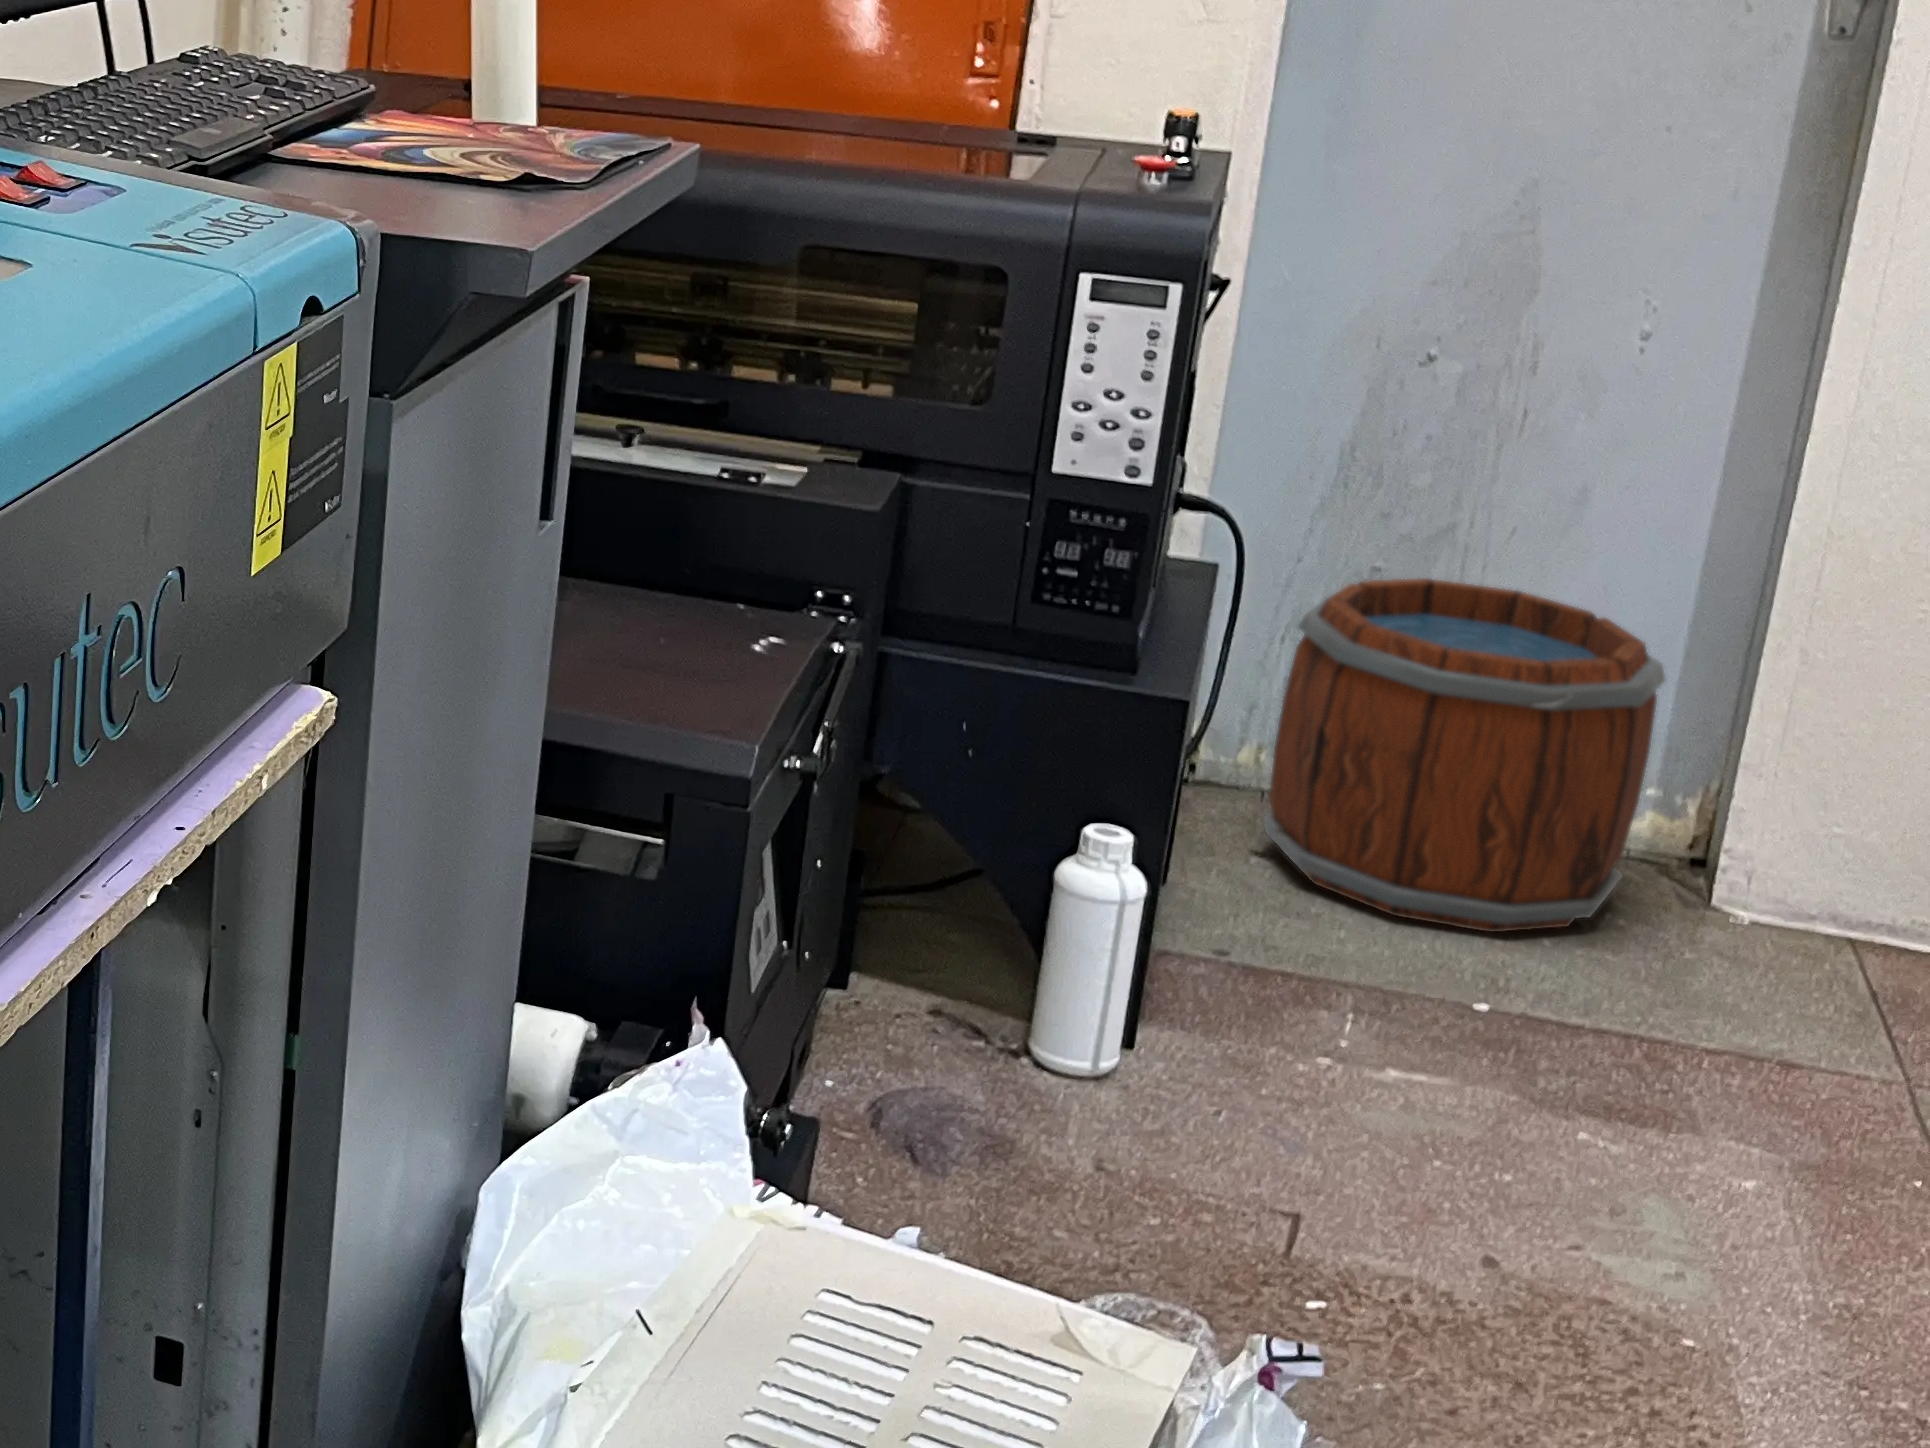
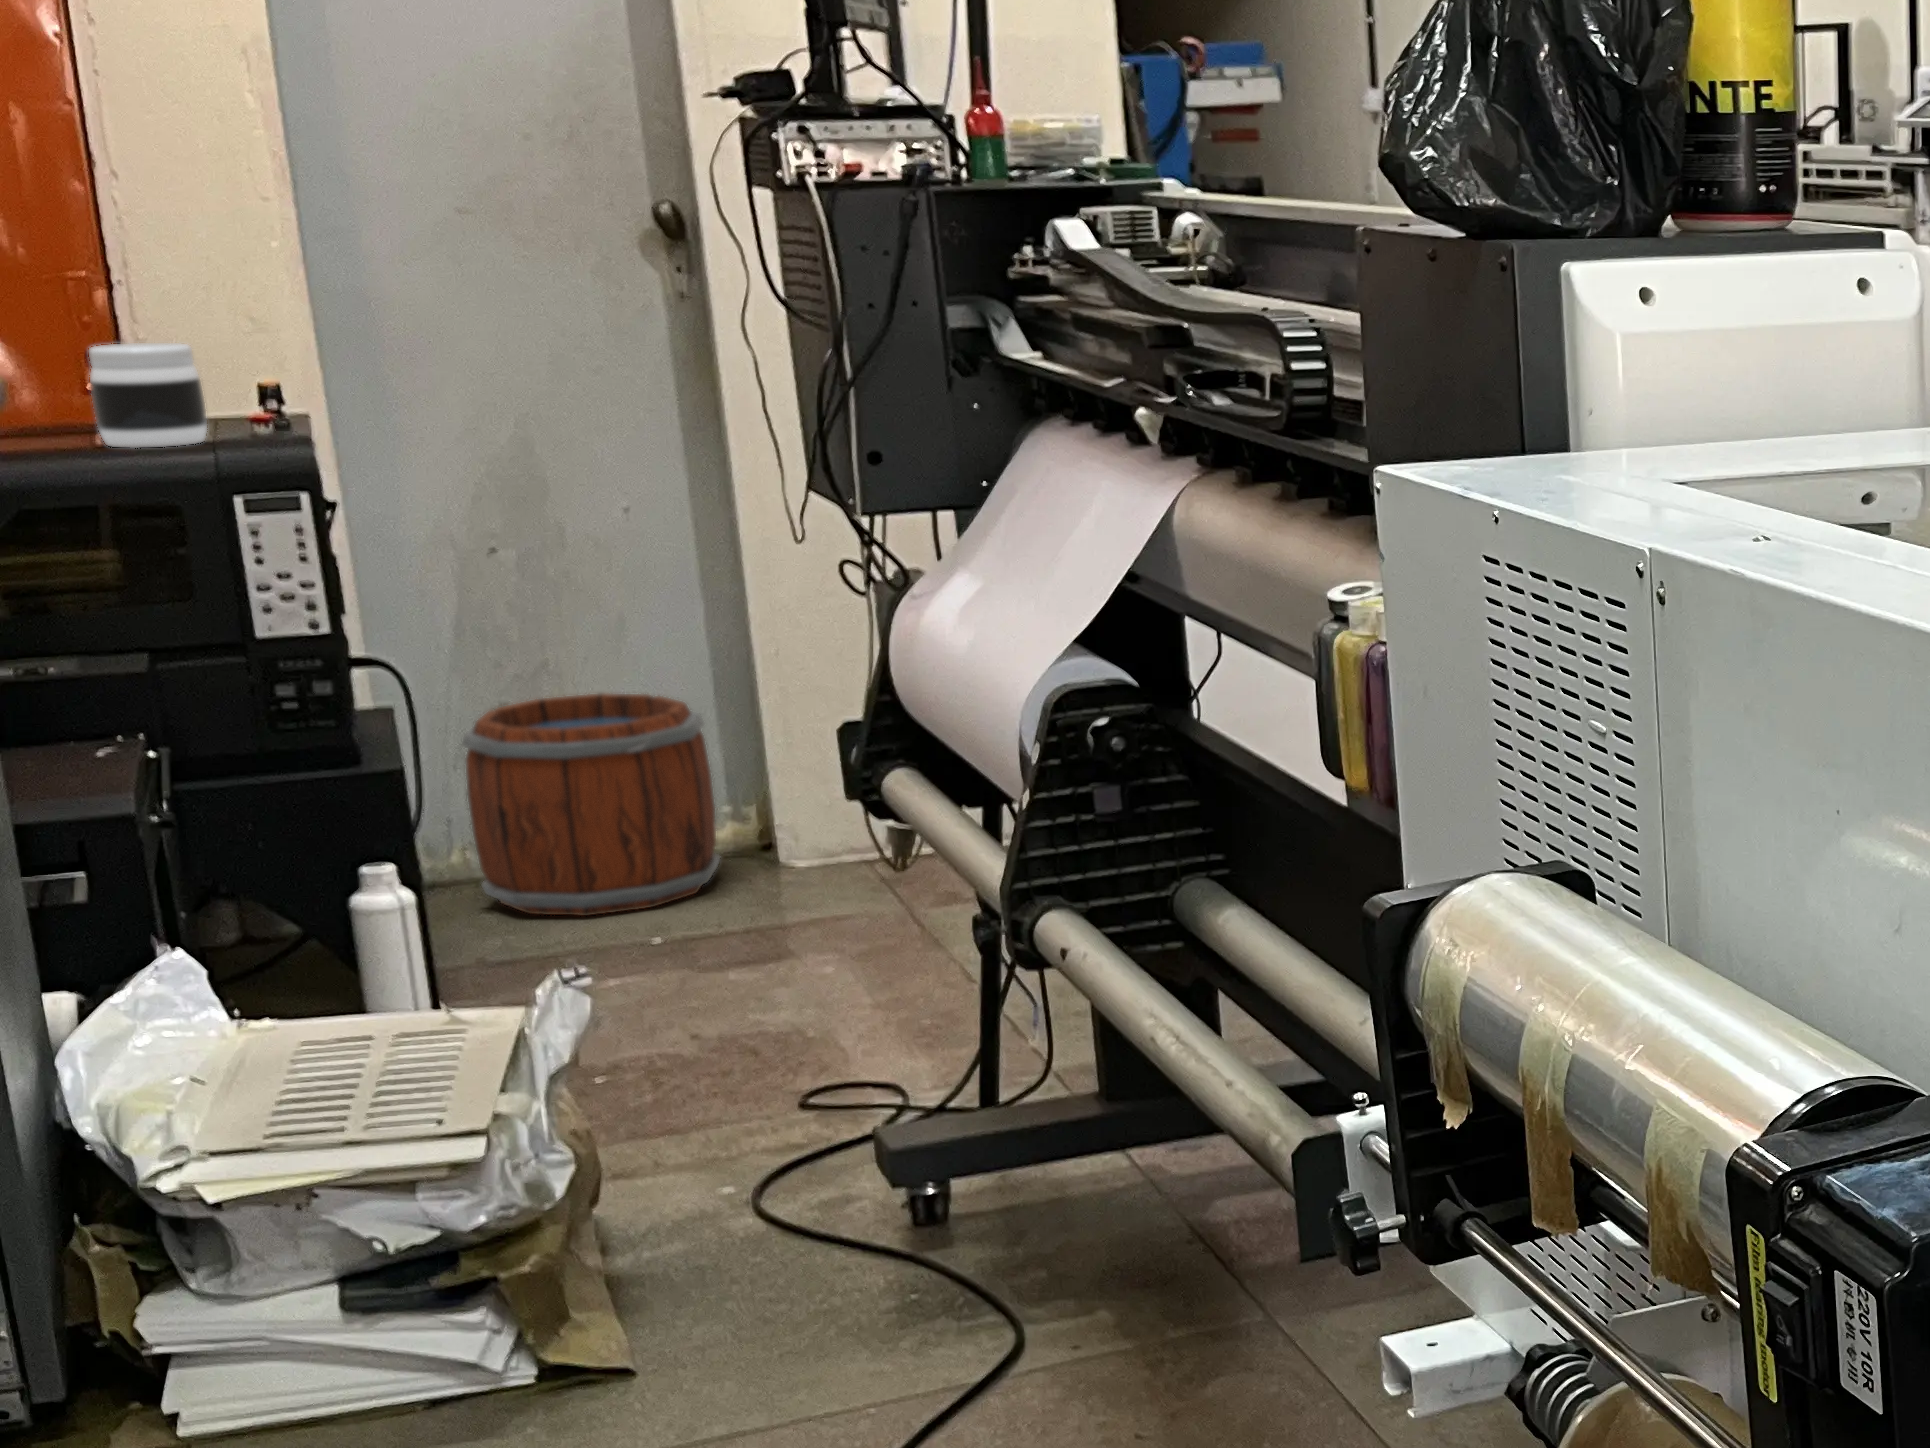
jar: none [937,35,1089,190] -> present [89,343,207,448]

